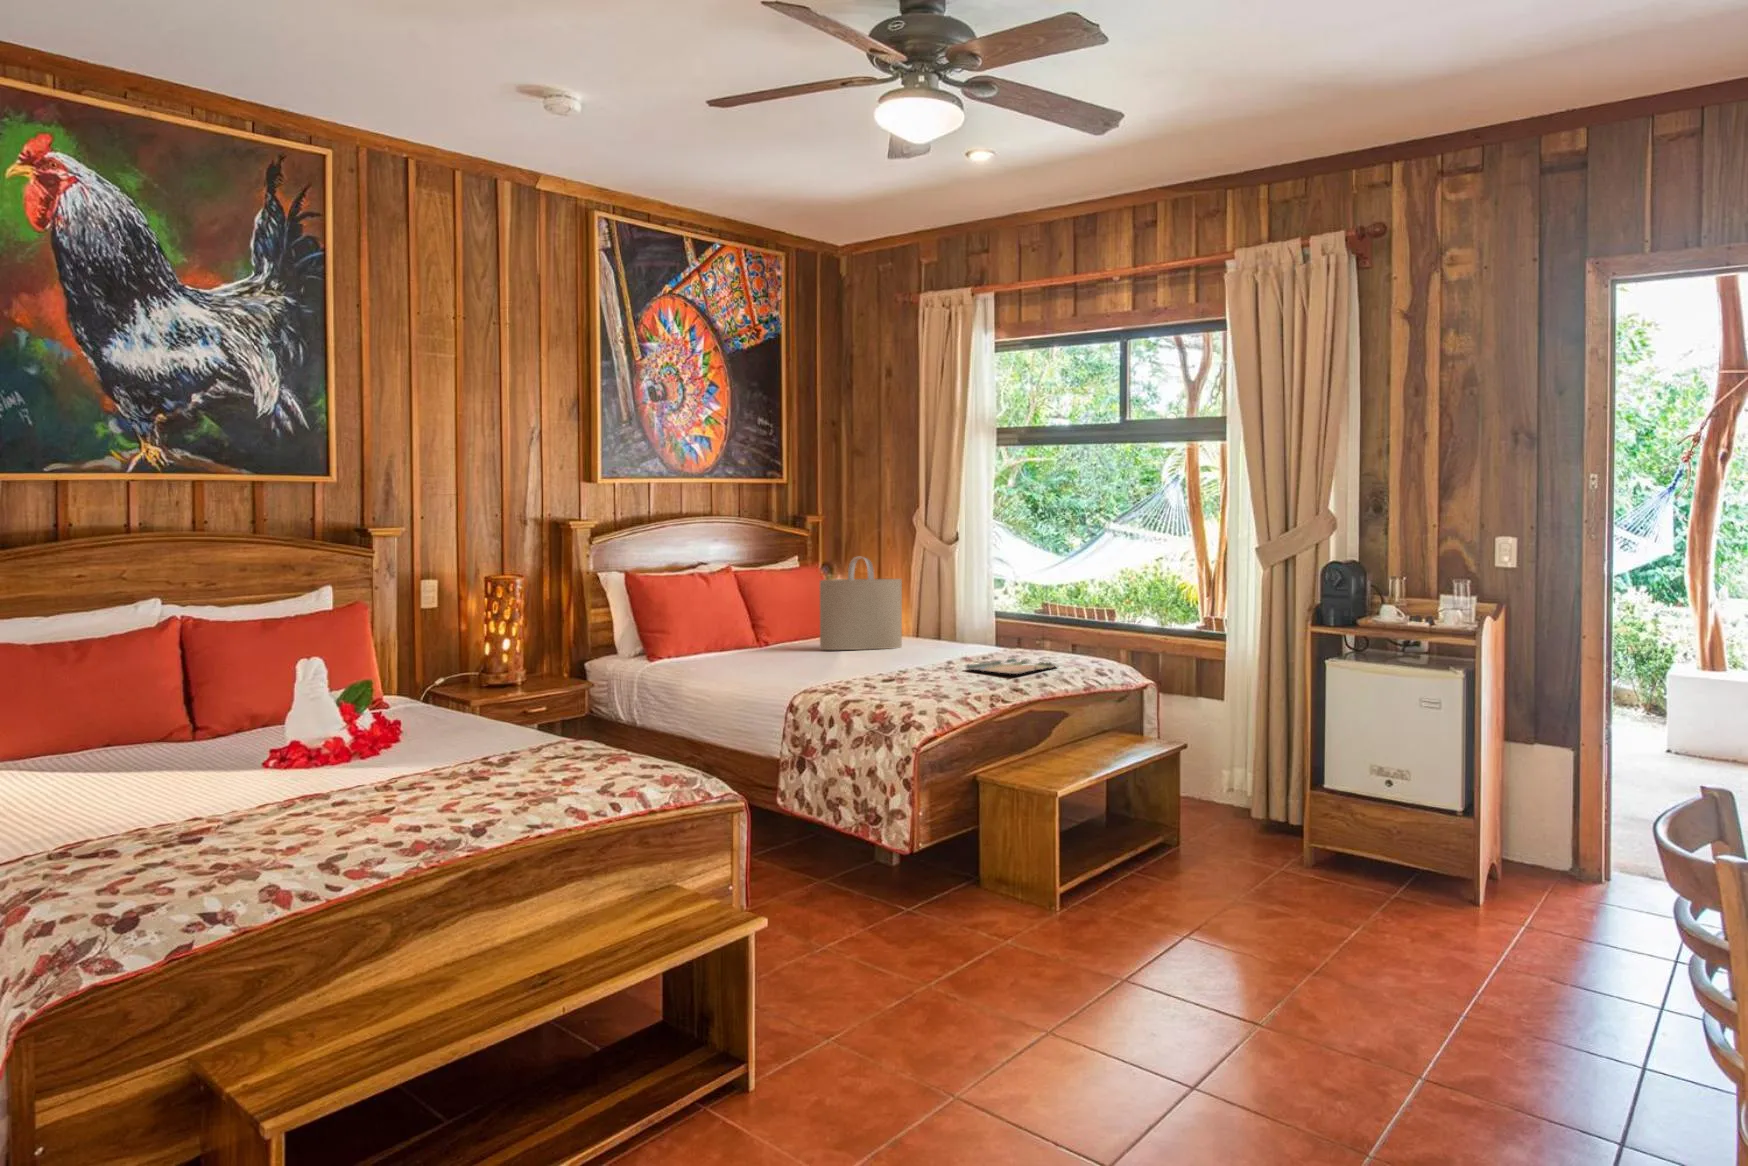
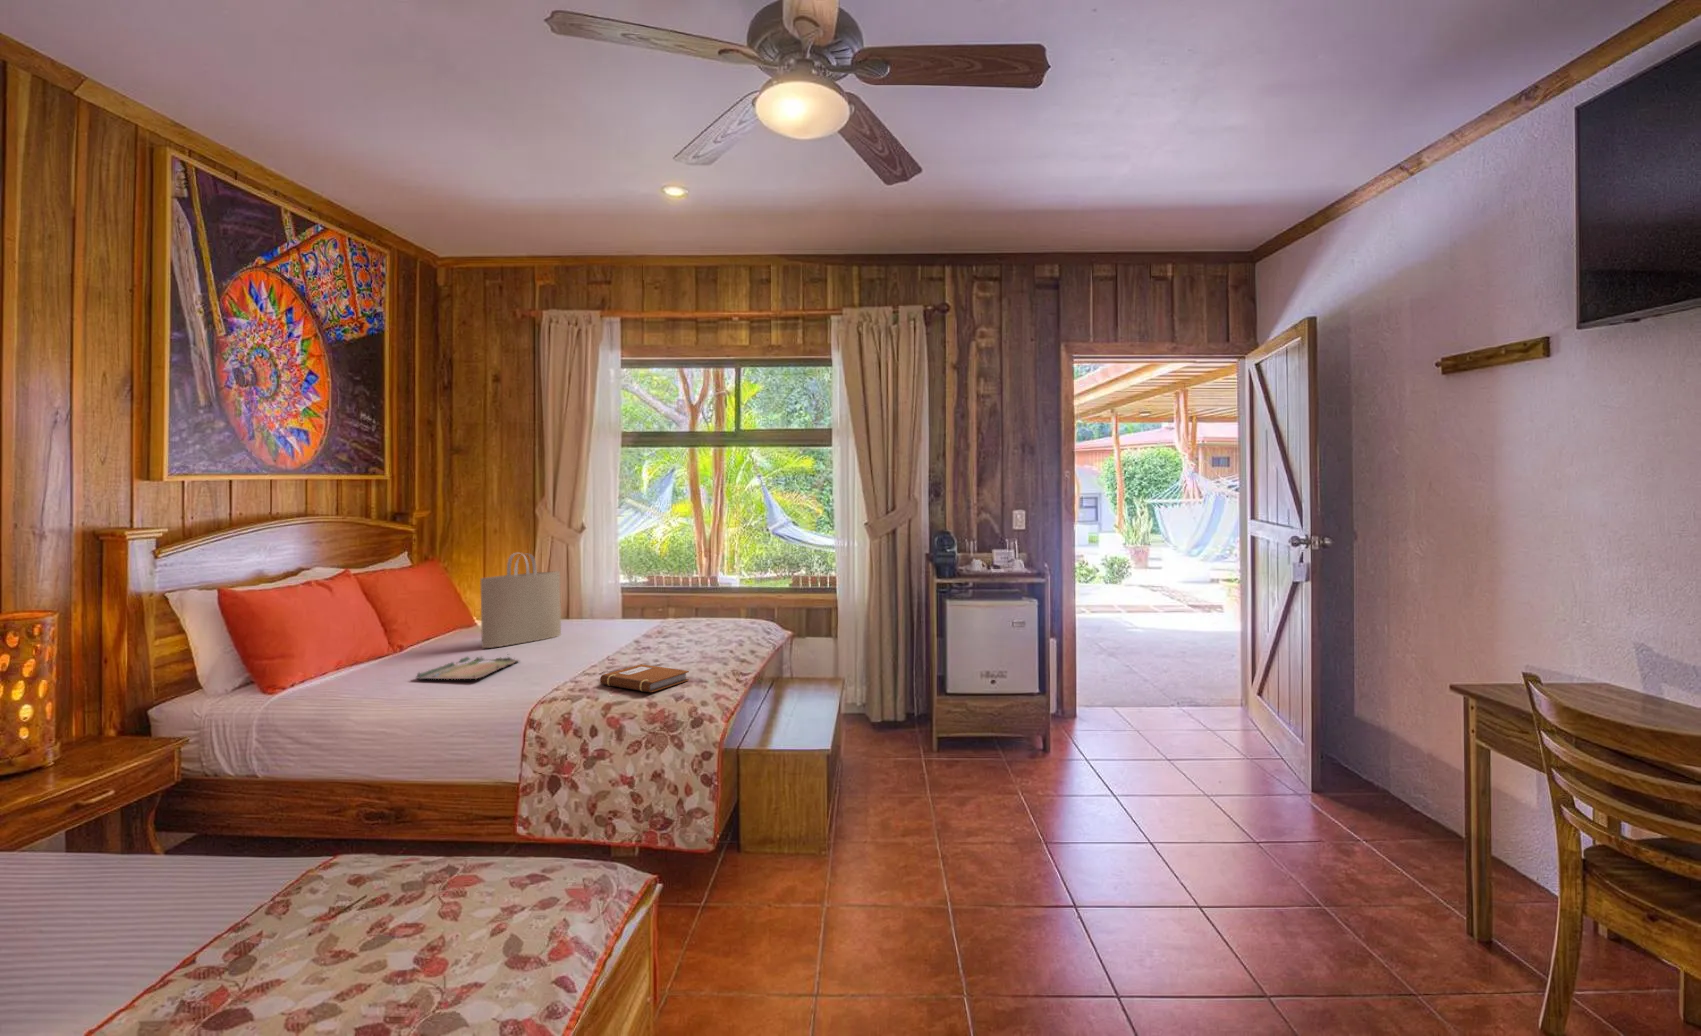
tray: present [966,658,1057,674] -> present [416,657,518,679]
notebook: none [864,674,943,696] -> present [600,664,689,692]

